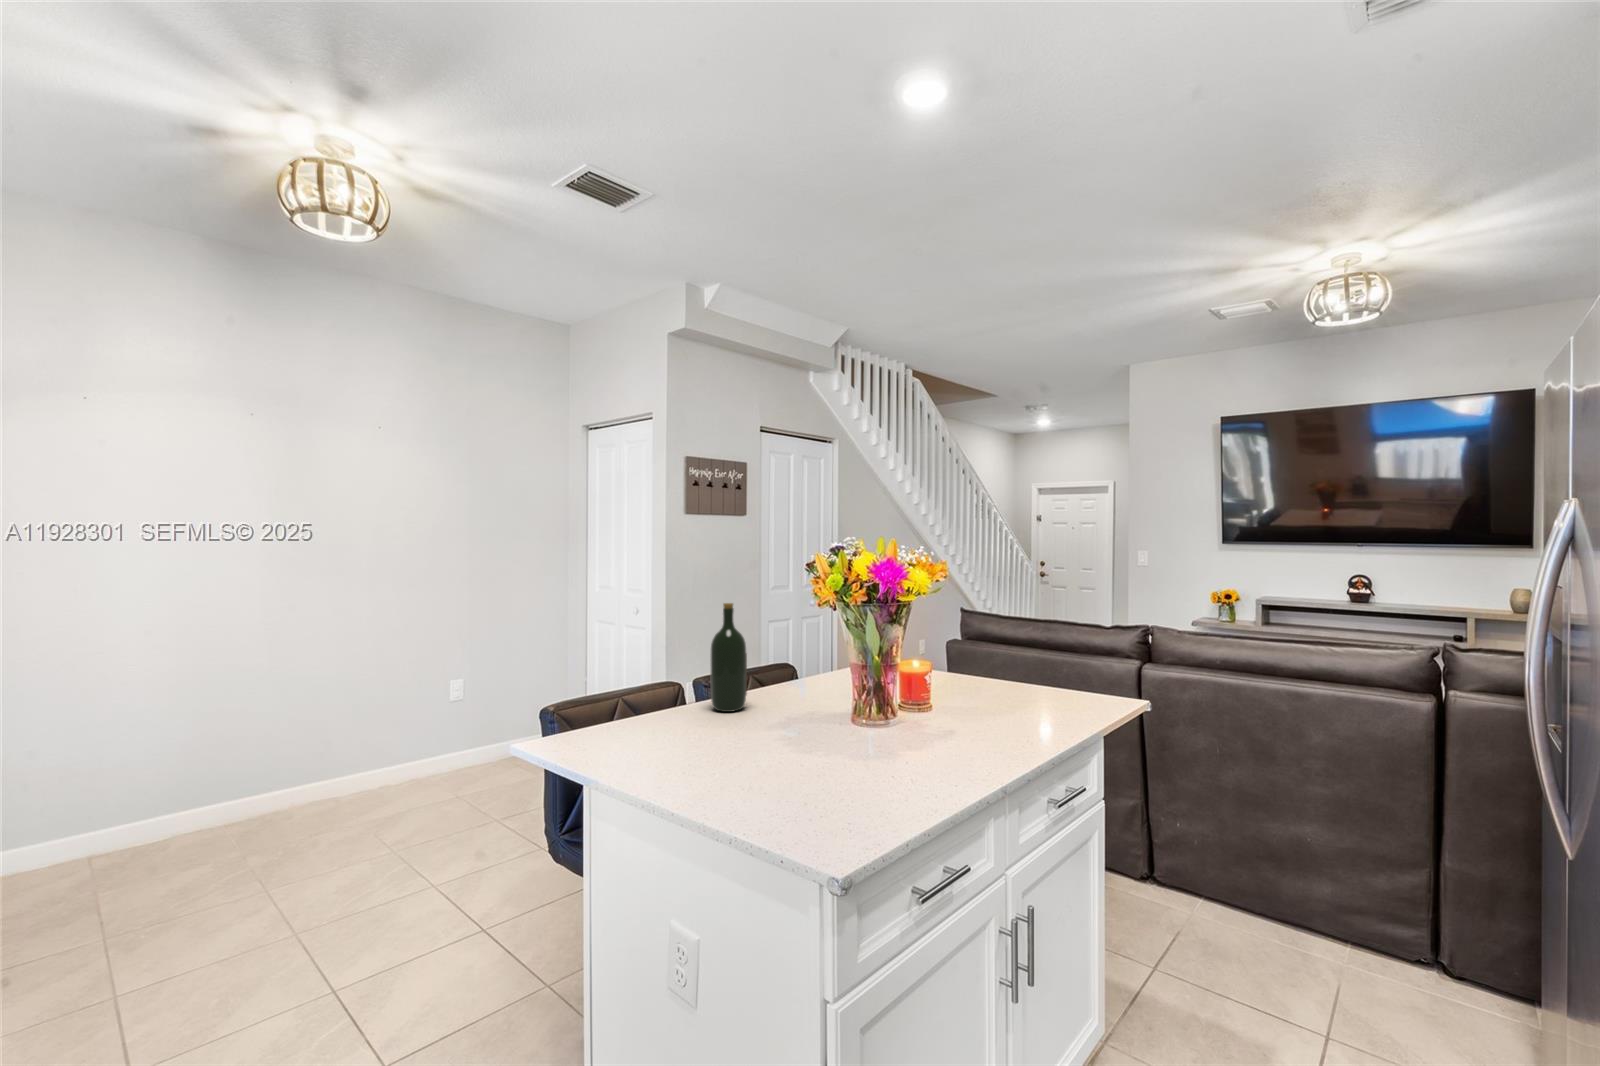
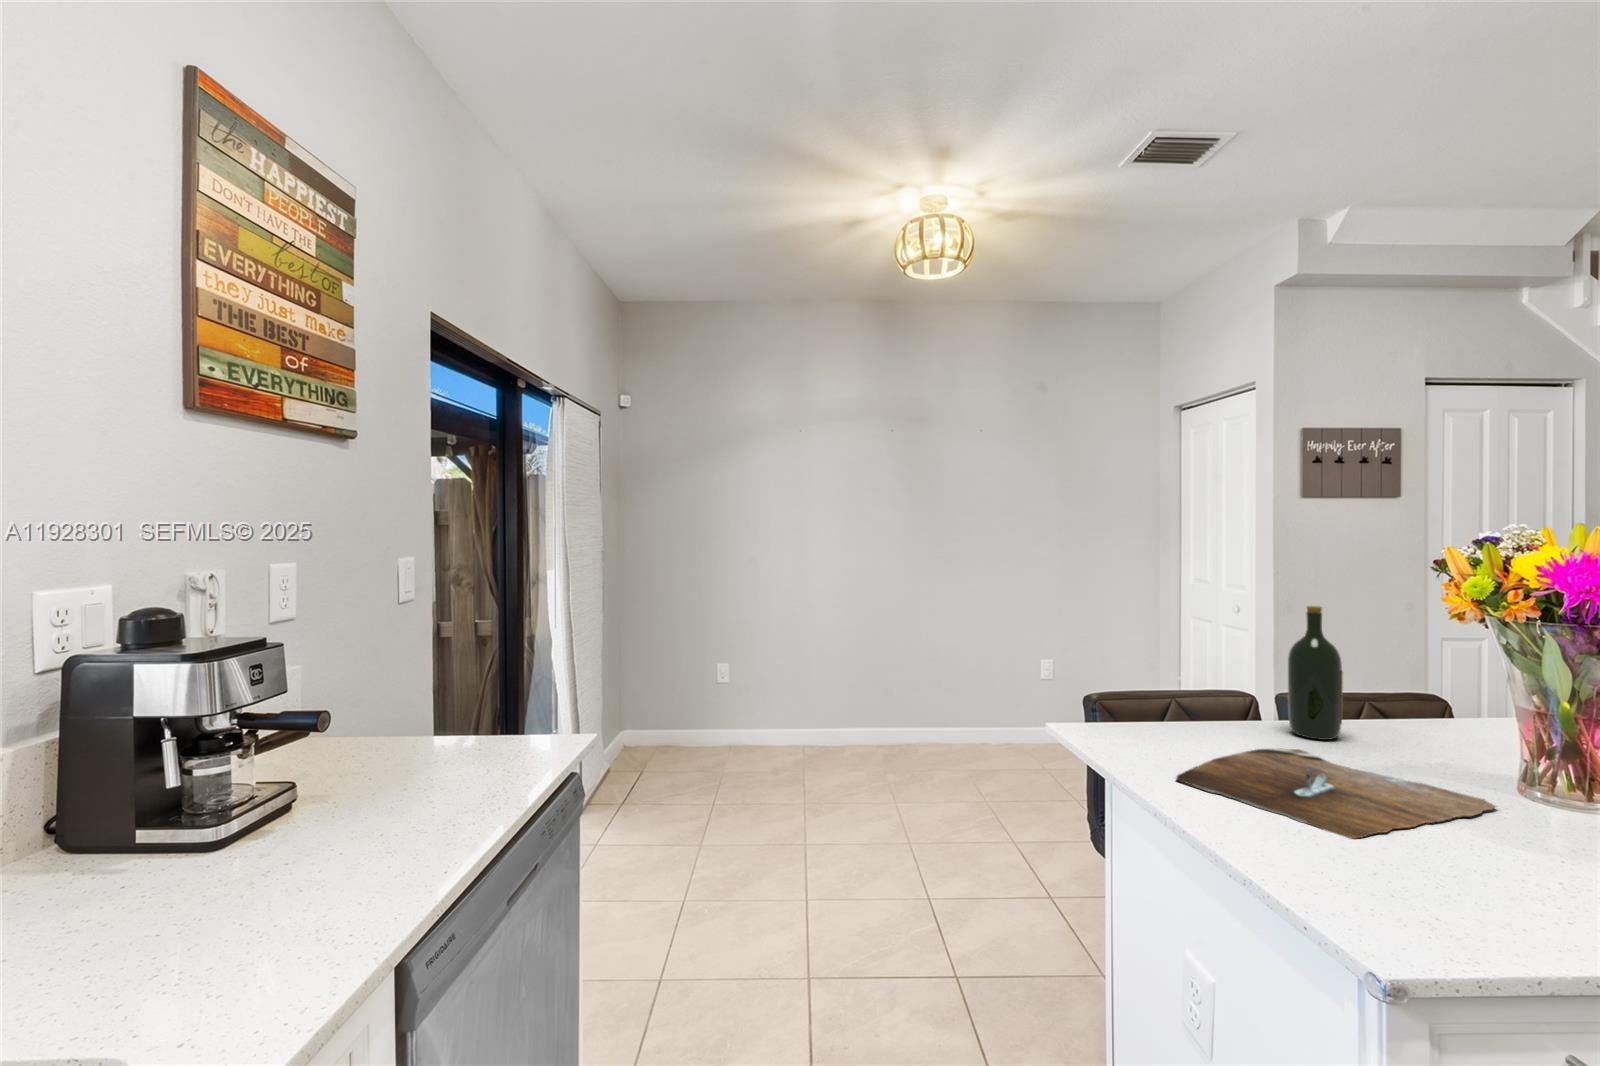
cutting board: none [648,722,848,786] -> present [1176,748,1496,839]

